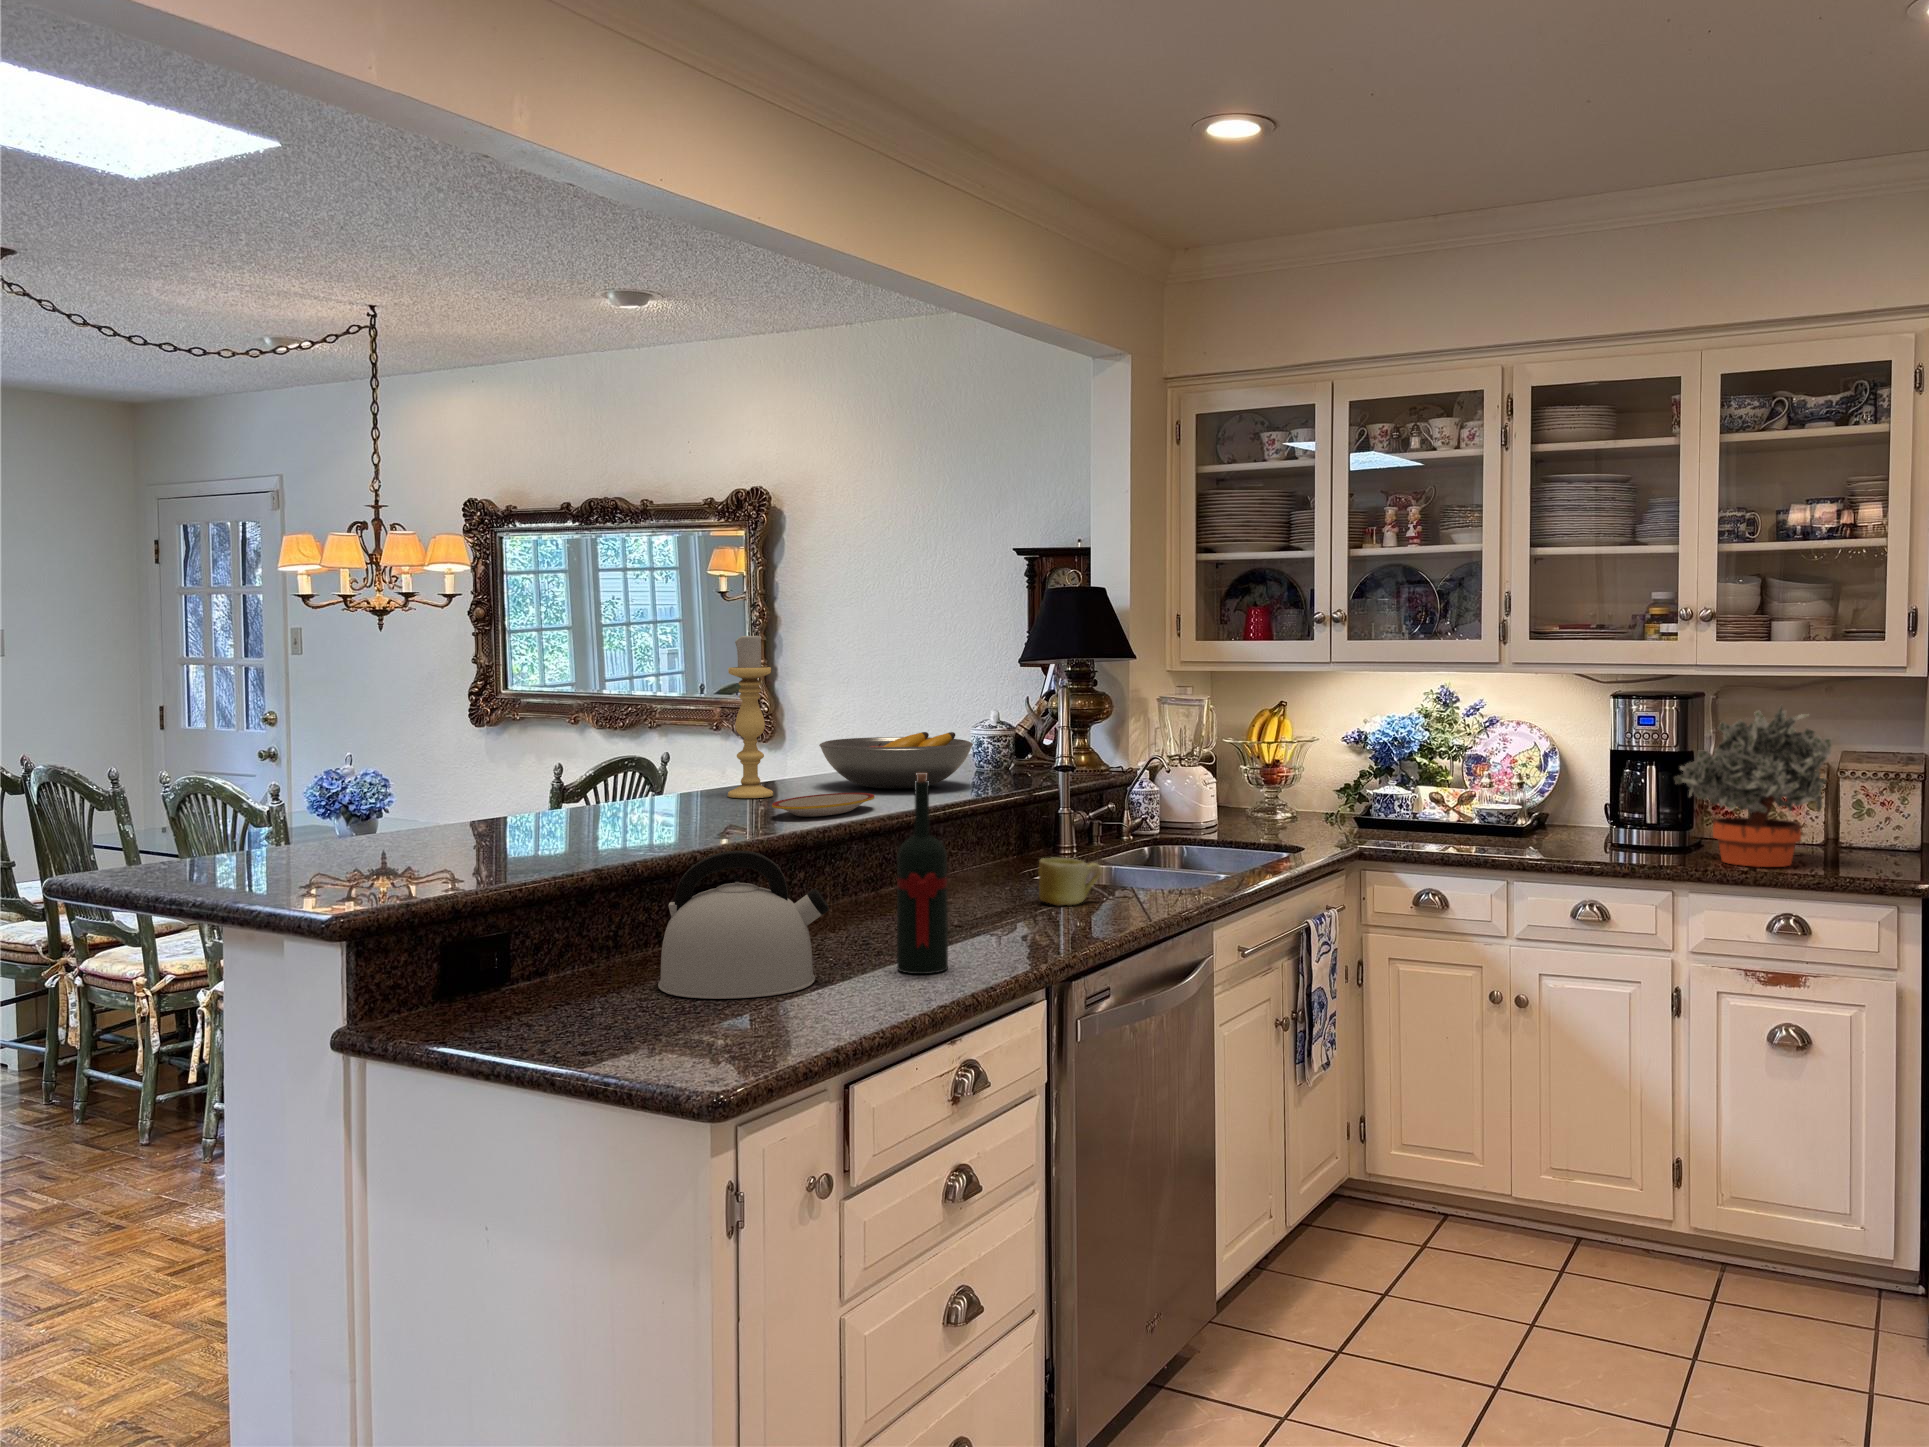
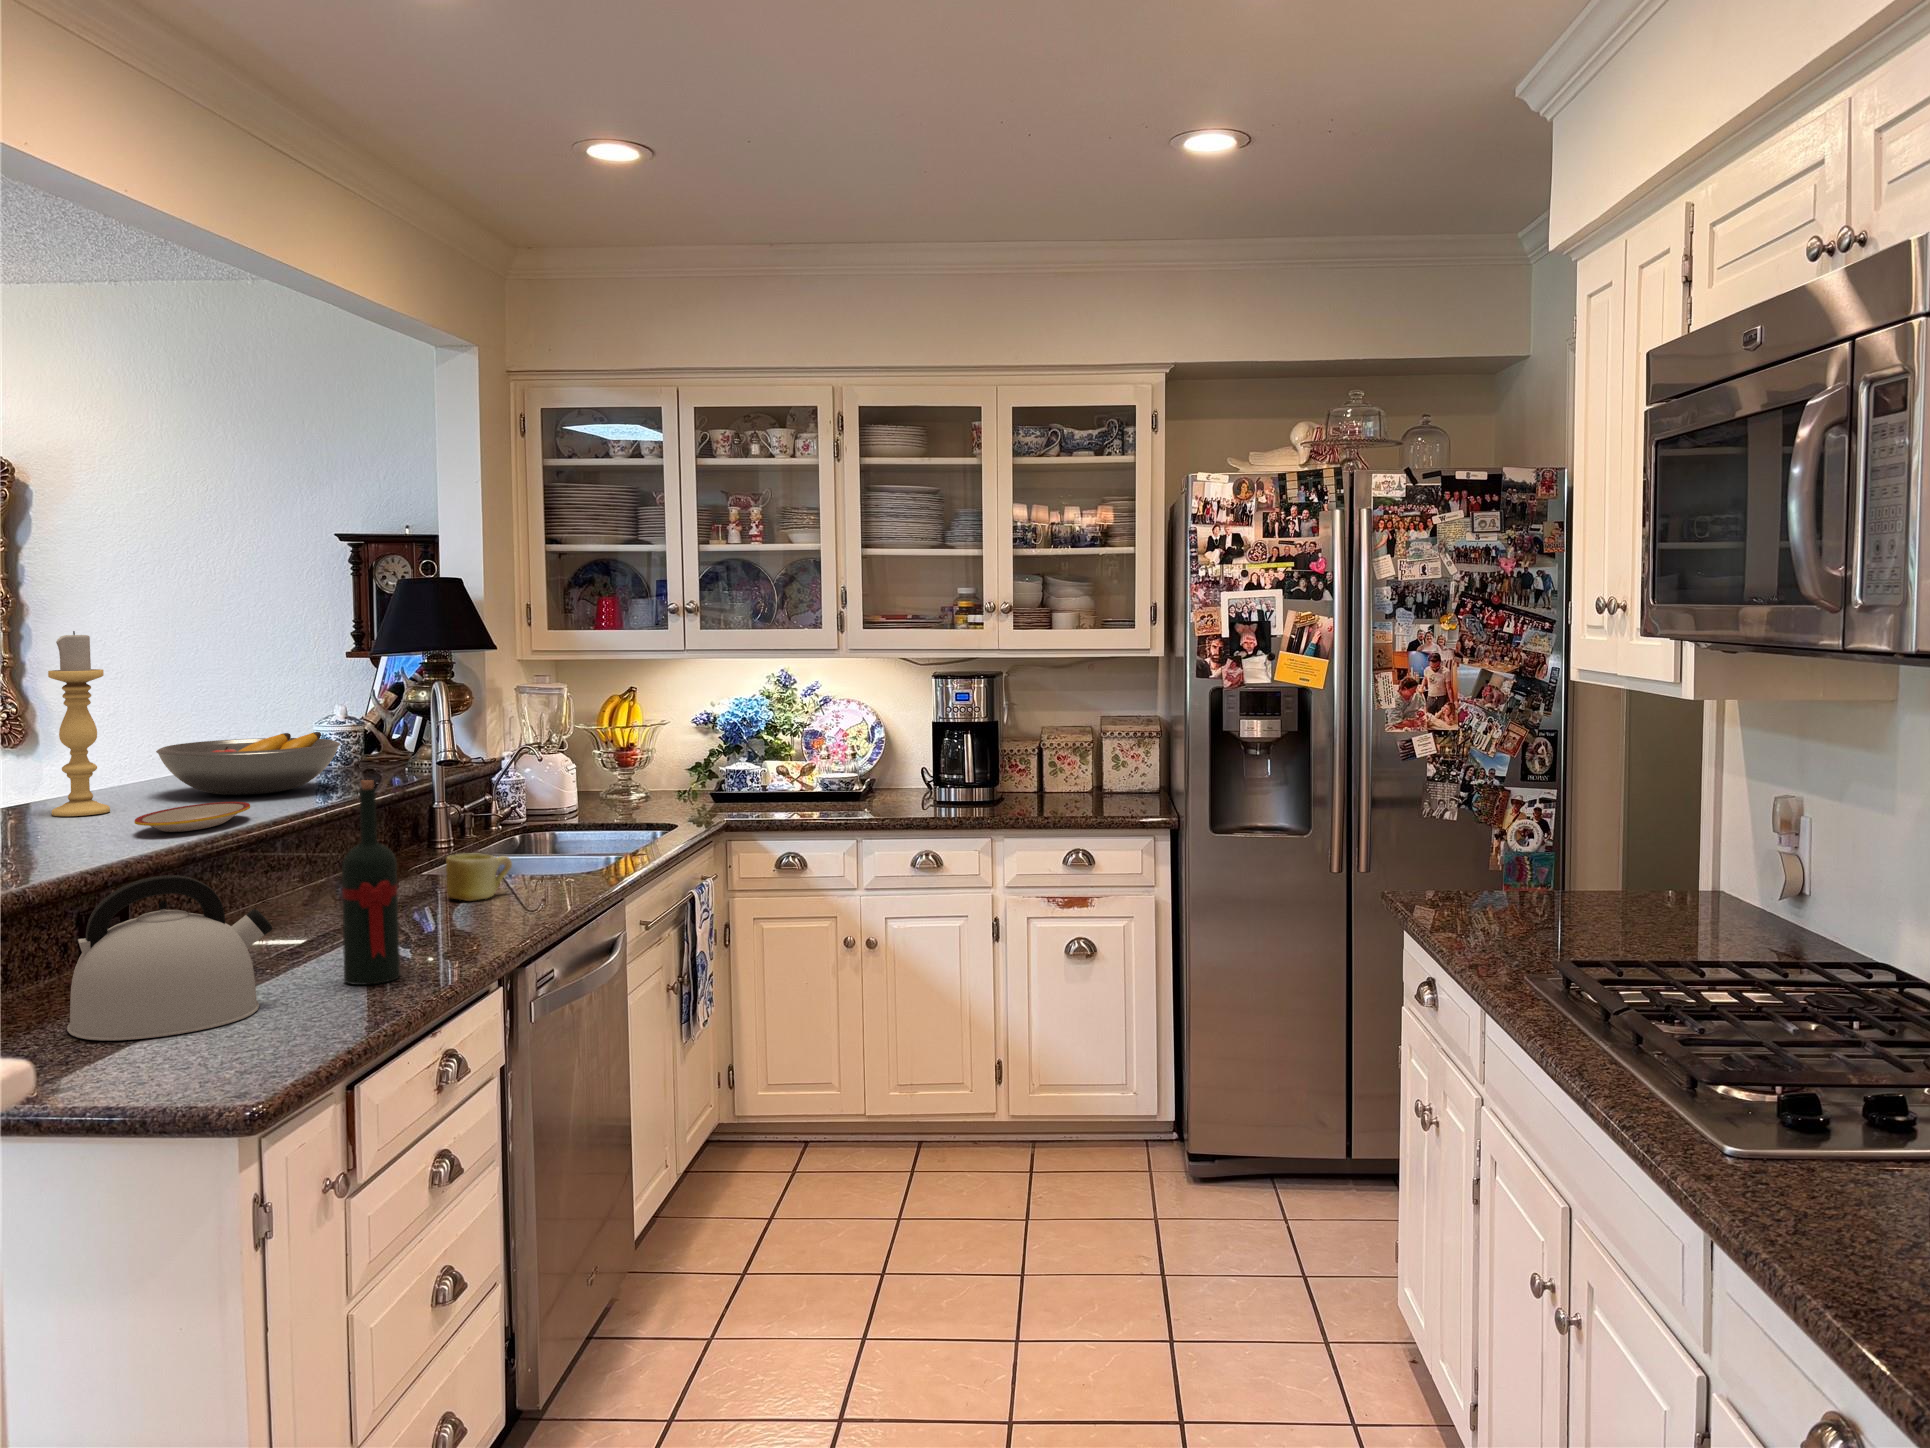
potted plant: present [1675,706,1832,867] -> none [987,680,1103,814]

